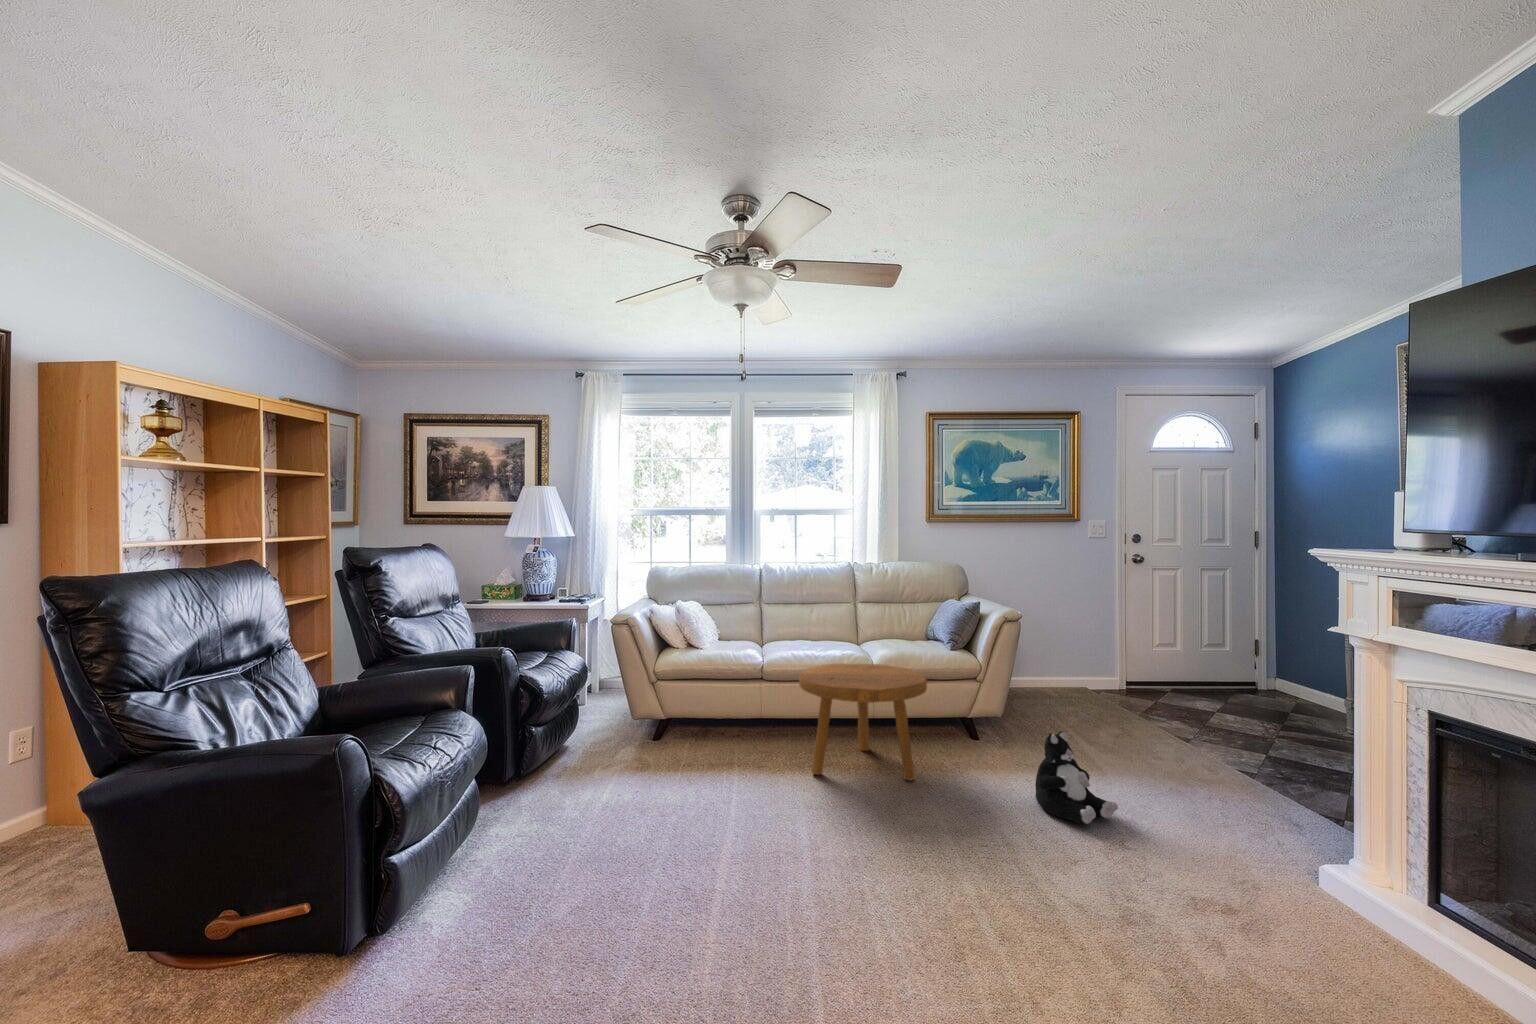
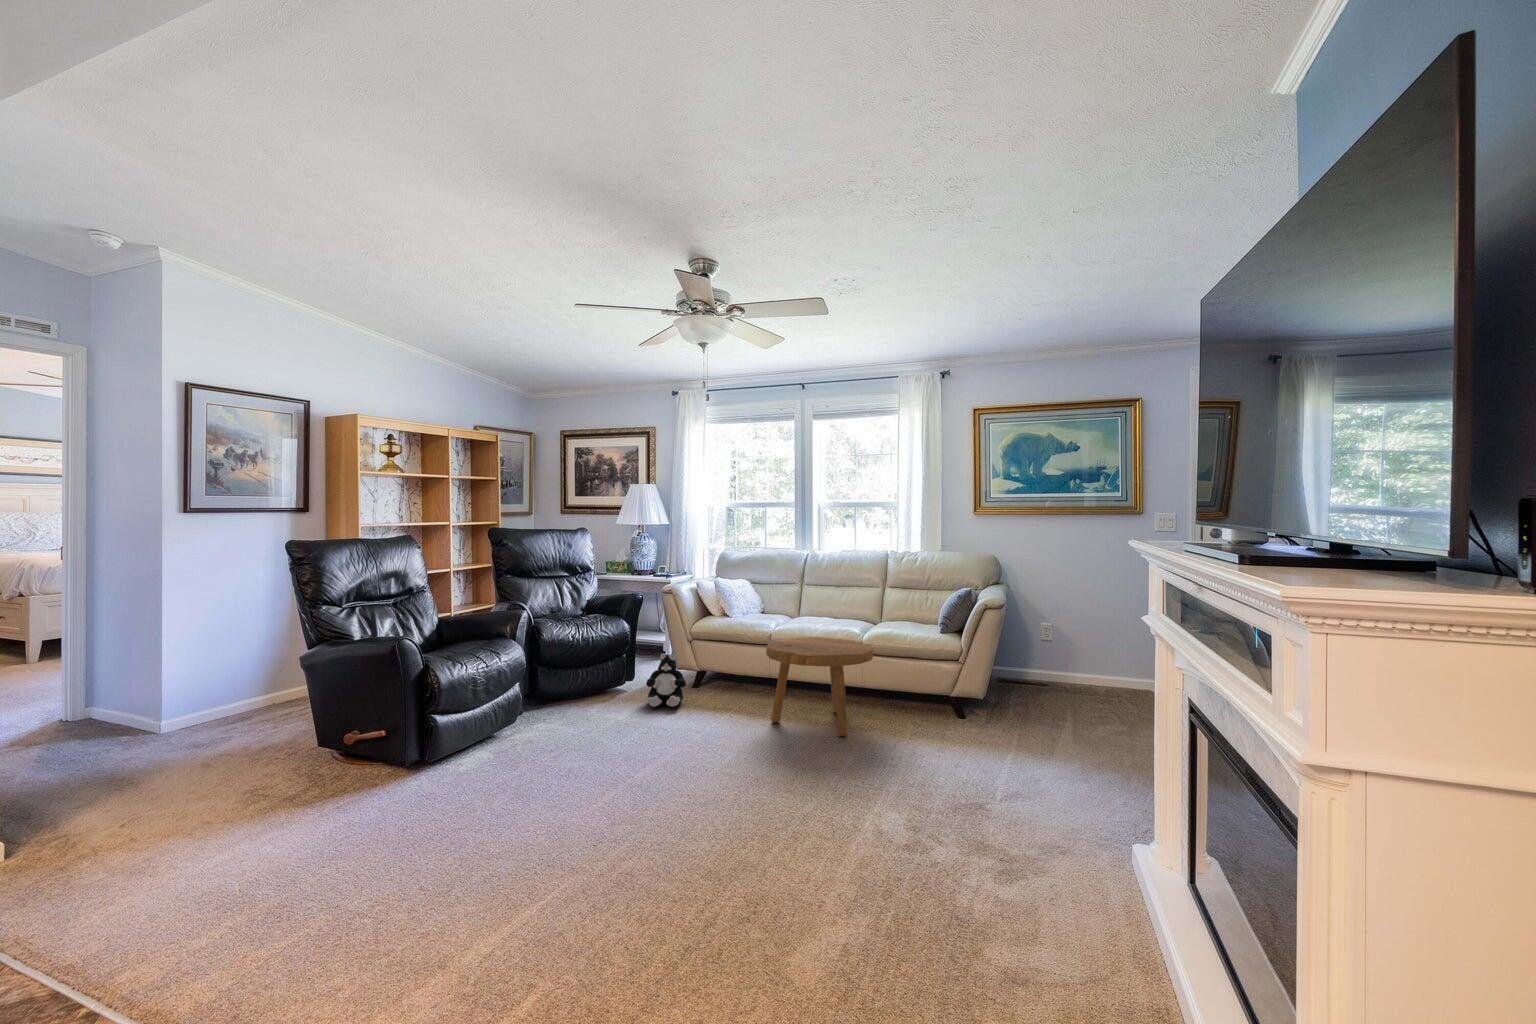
plush toy: present [1036,731,1118,824] -> present [646,653,686,707]

